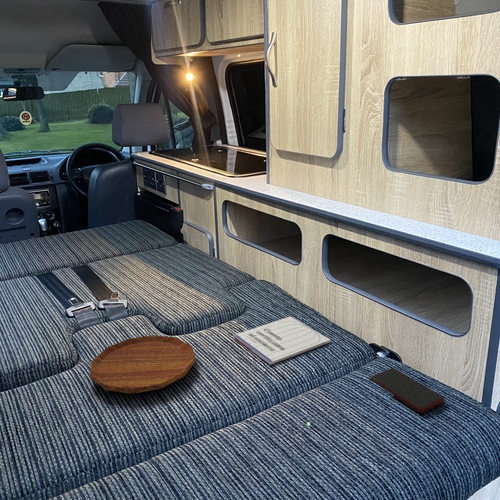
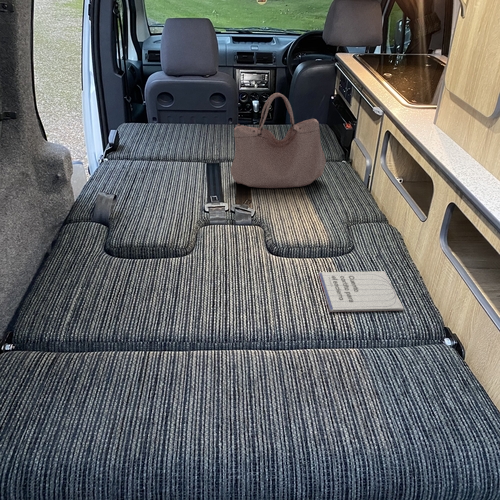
handbag: none [72,181,174,283] -> present [231,93,326,188]
tray: present [90,335,196,394] -> none [183,247,274,300]
smartphone: present [371,369,444,413] -> none [410,359,467,414]

